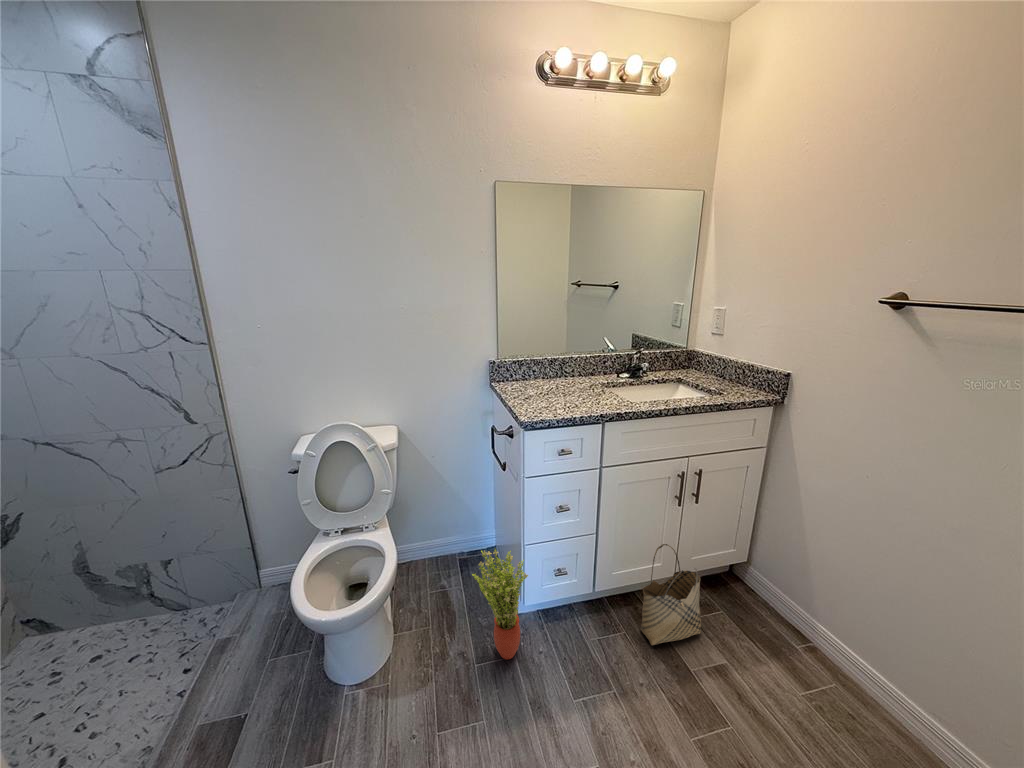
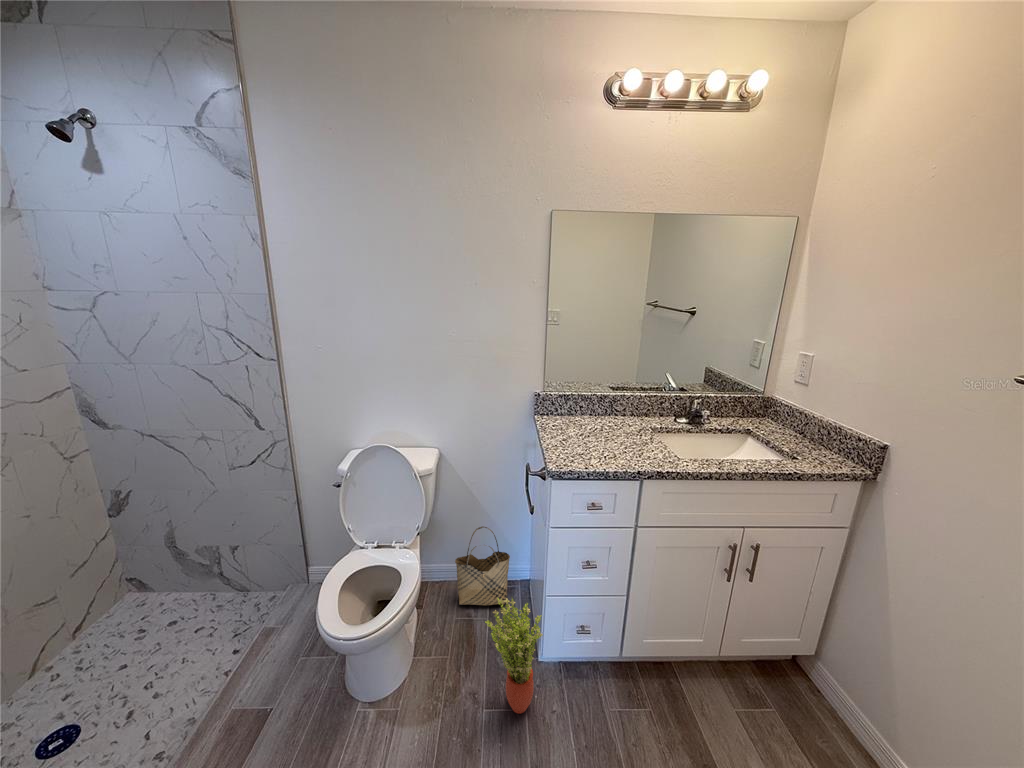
woven basket: present [640,544,701,645] -> present [455,526,510,605]

